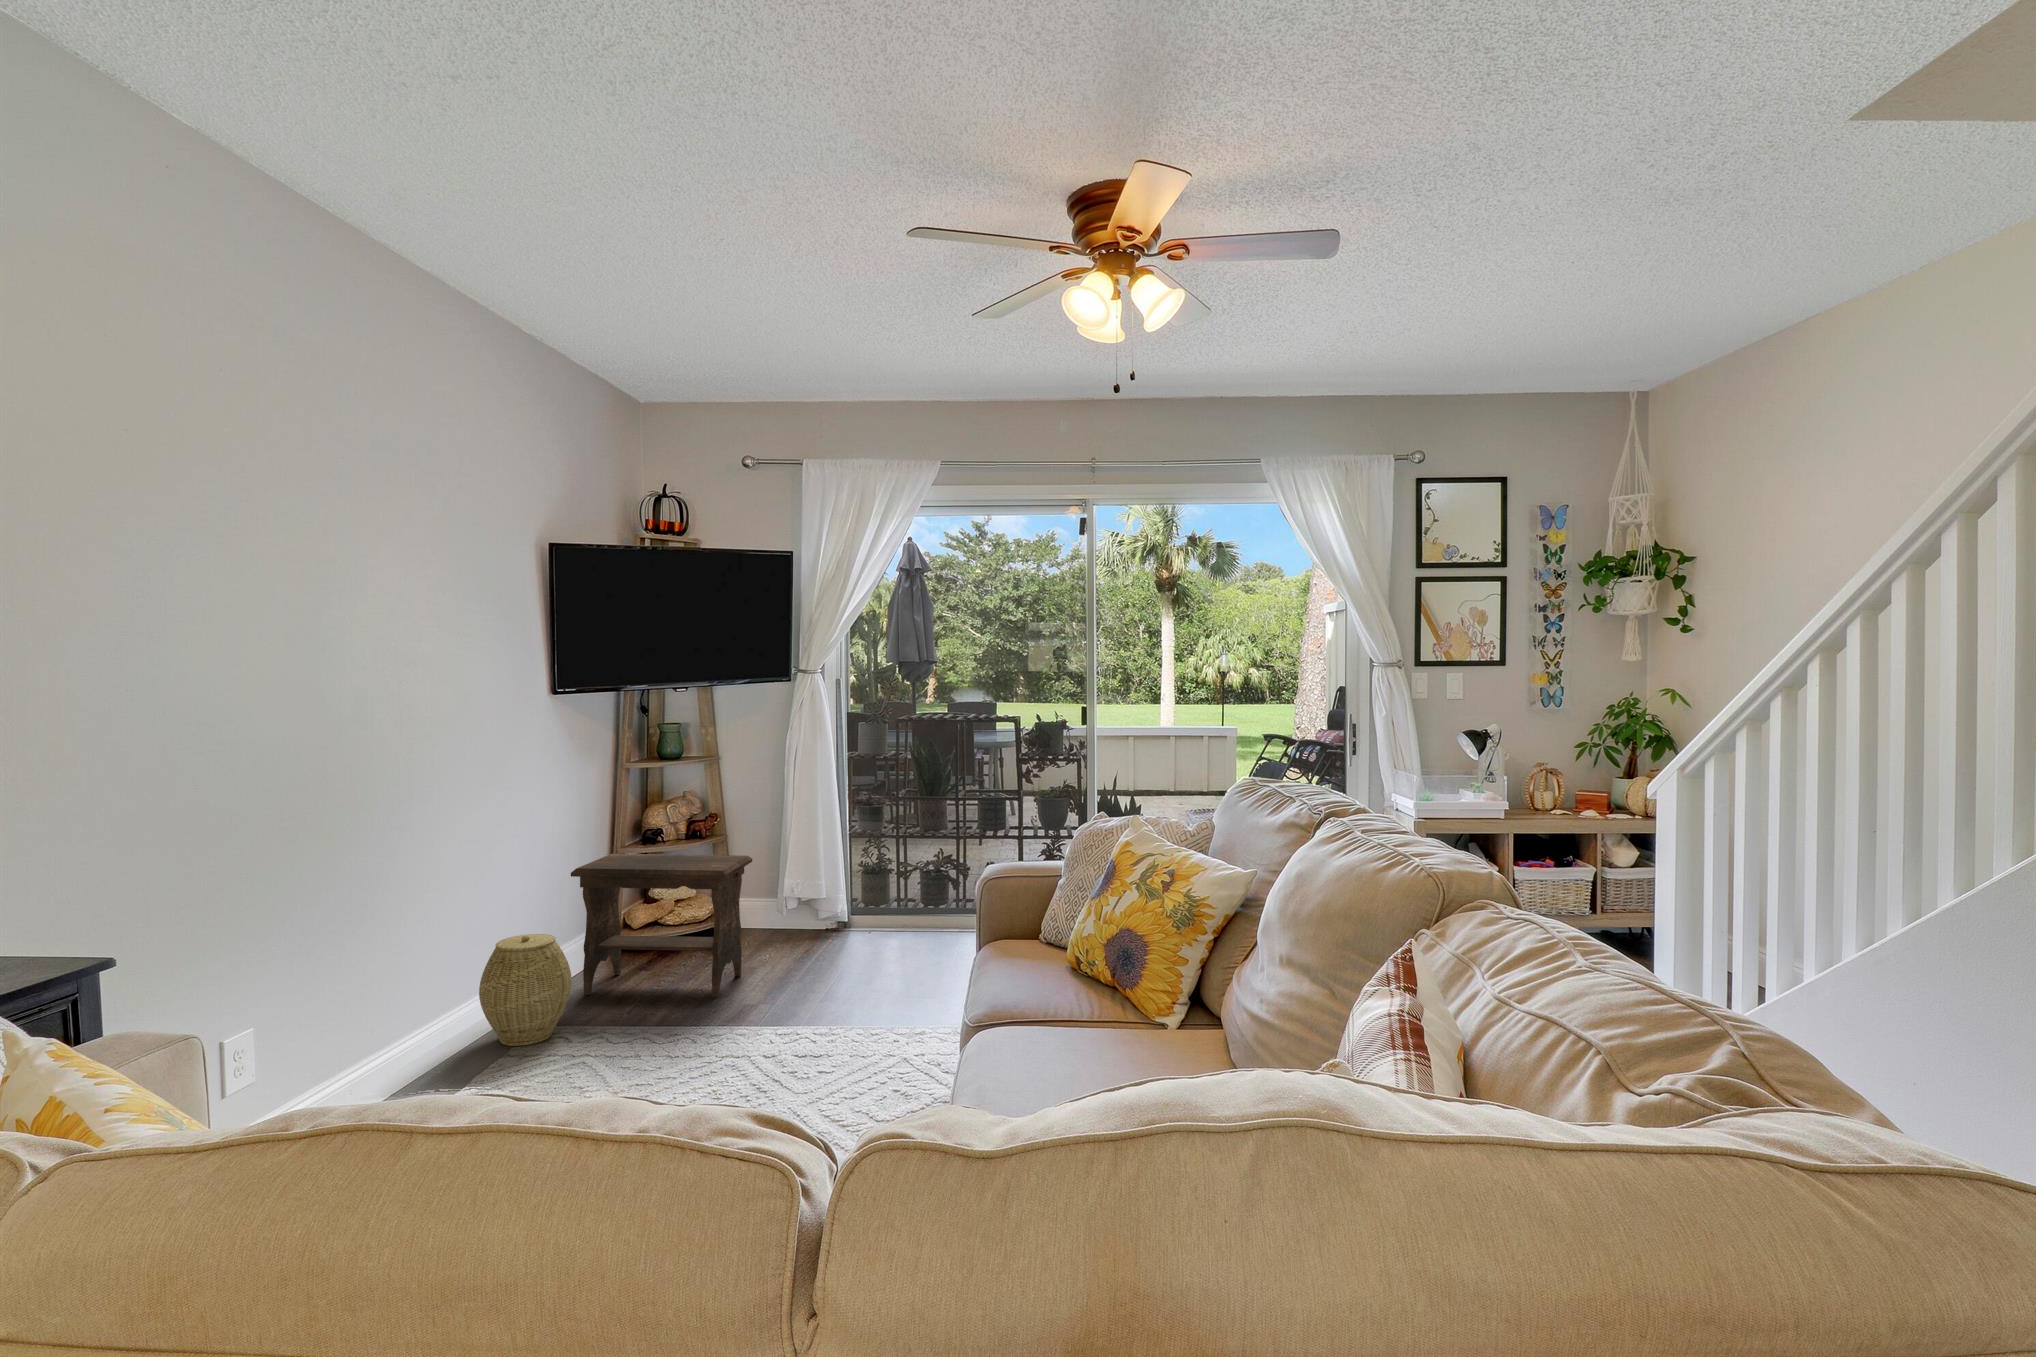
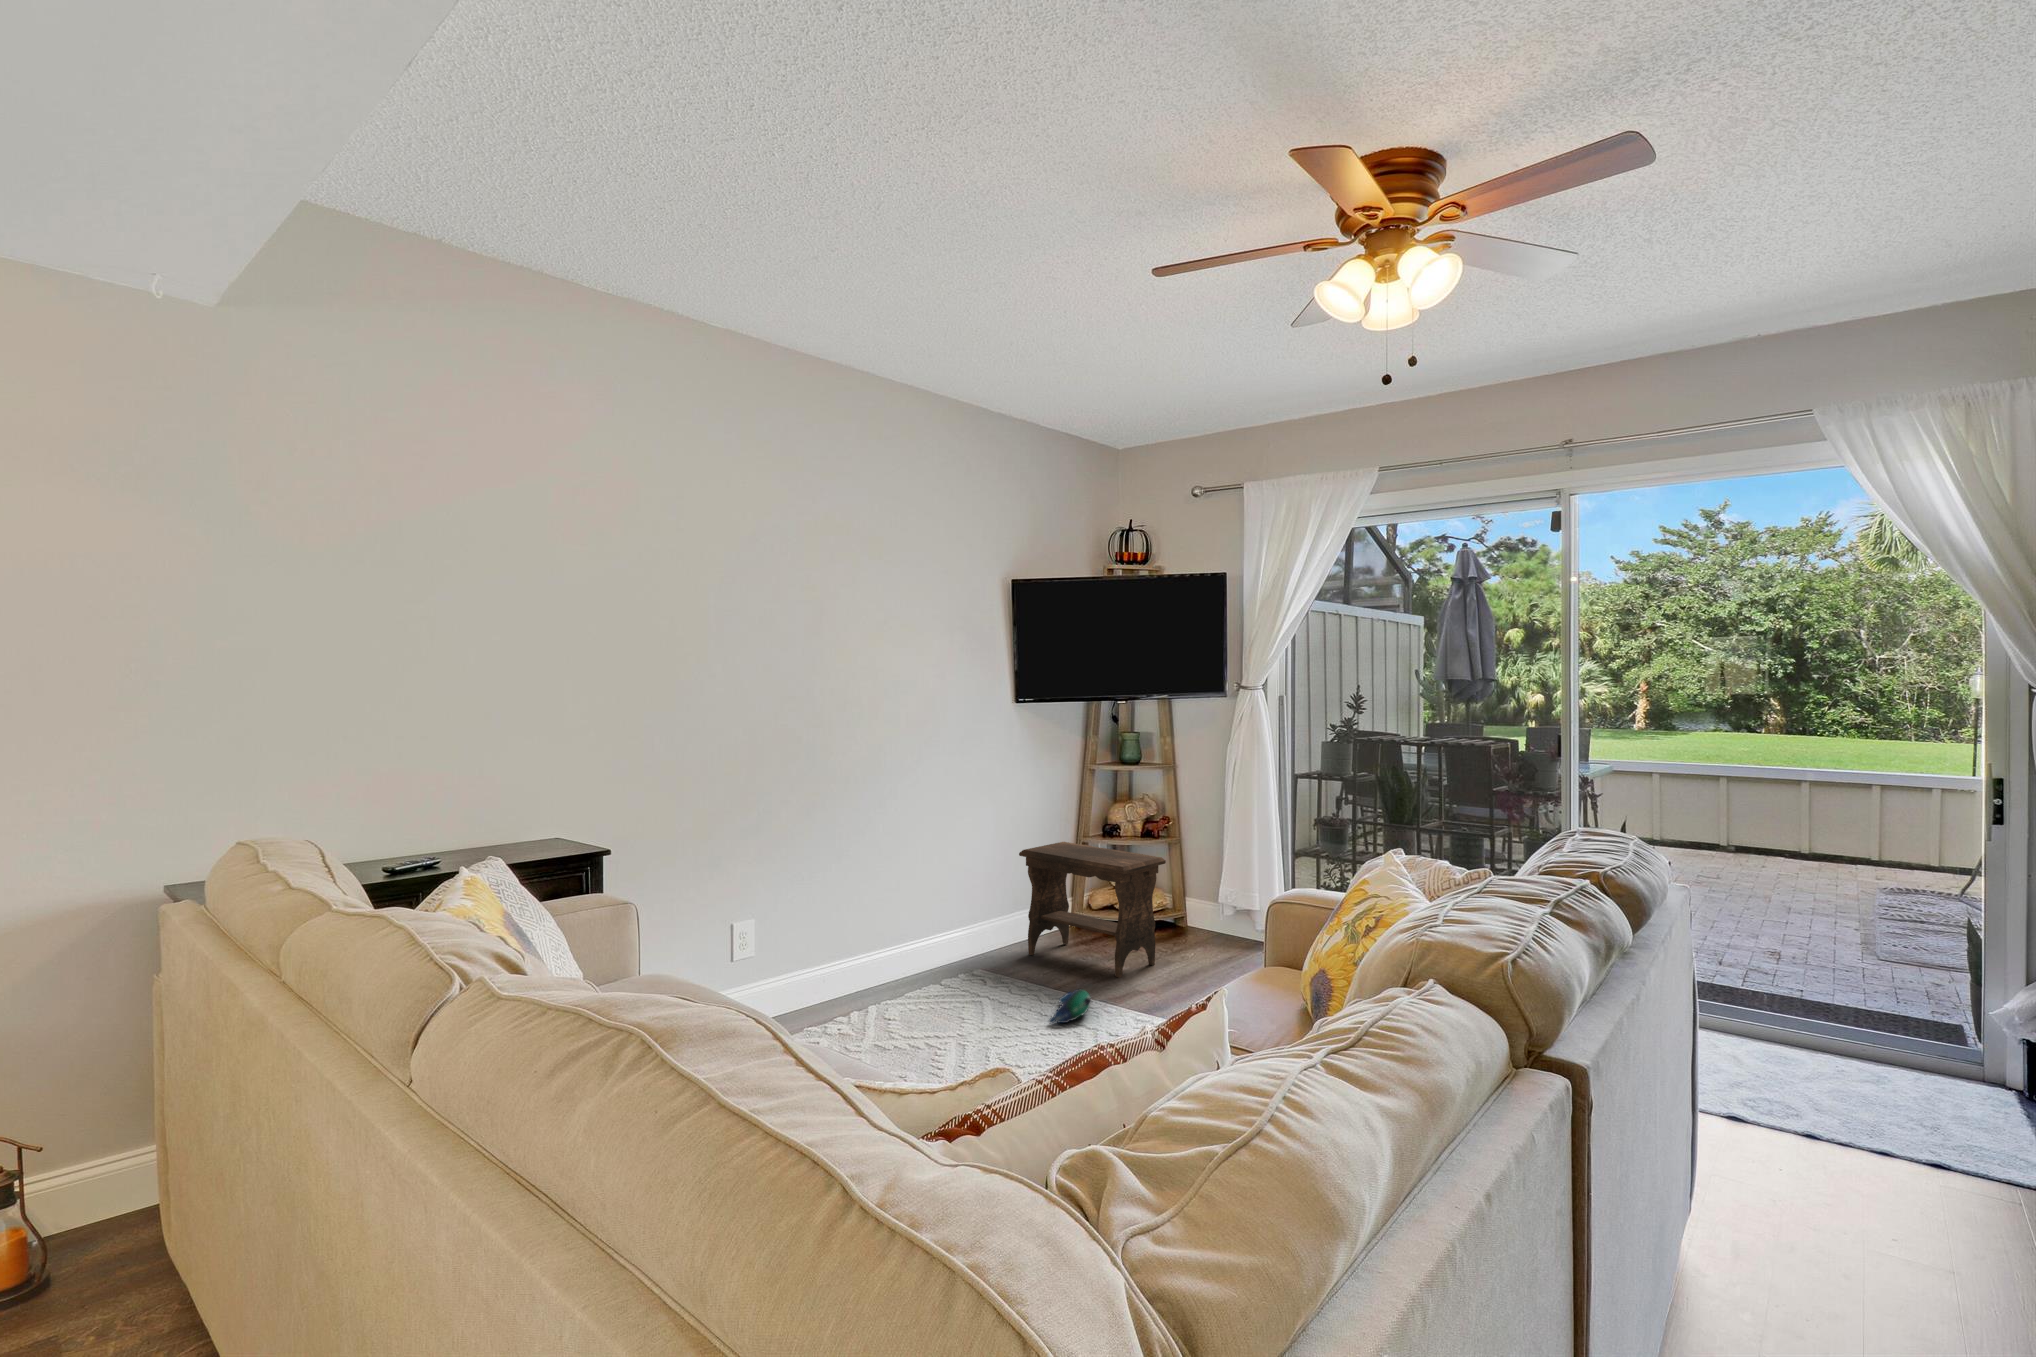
woven basket: present [479,934,572,1046] -> none [933,896,998,981]
plush toy: none [680,1017,736,1065] -> present [1049,989,1092,1023]

